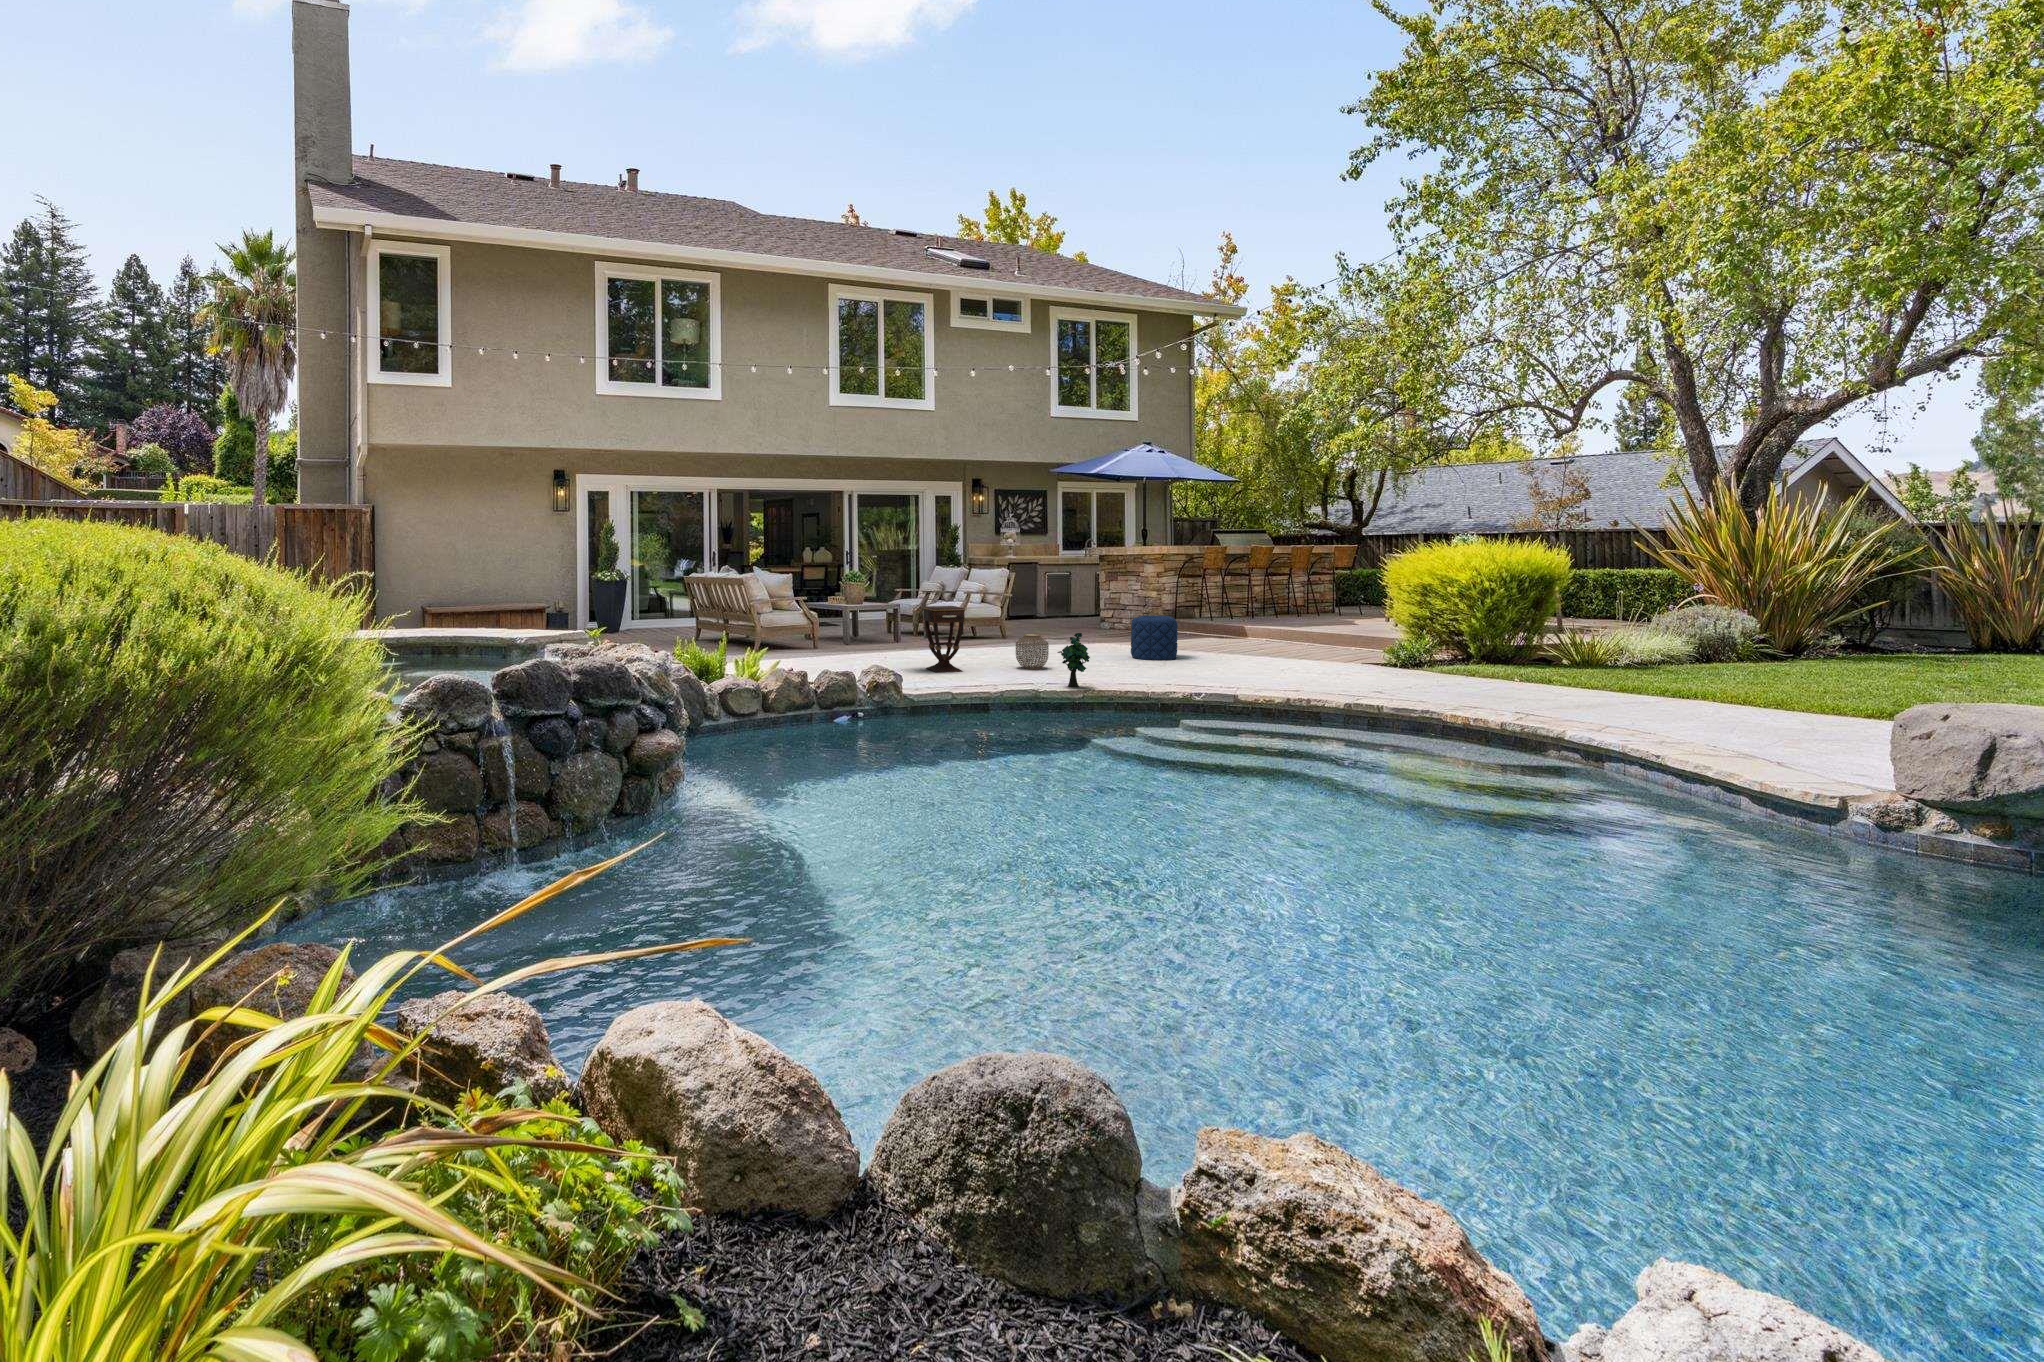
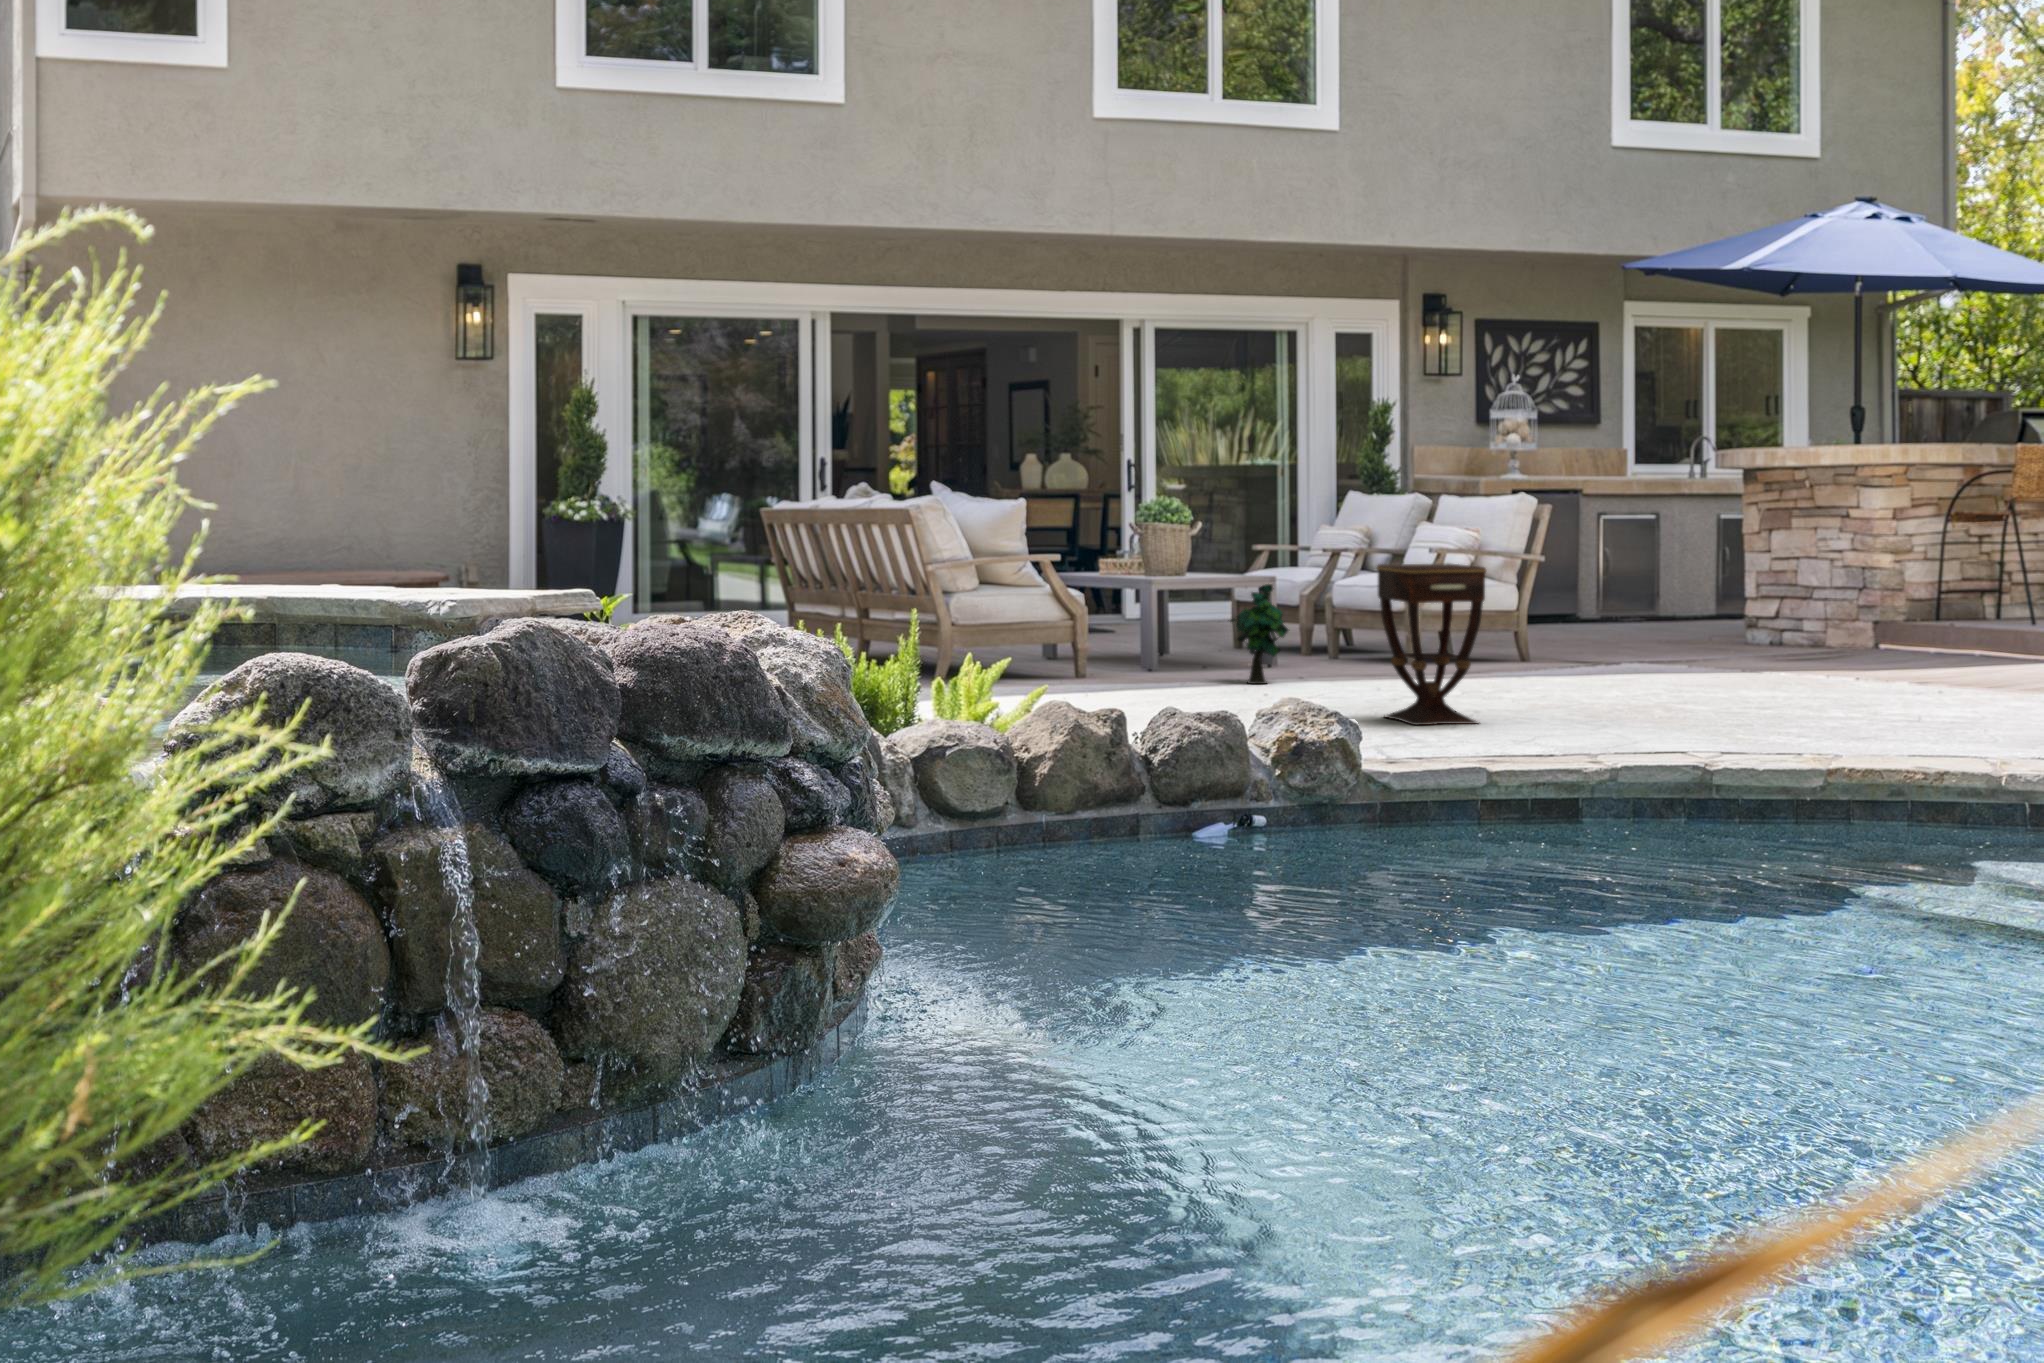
pouf: present [1131,615,1178,660] -> none [1878,594,2001,701]
decorative plant: present [1058,633,1090,687] -> present [1231,584,1288,684]
woven basket: present [1016,634,1049,669] -> none [1608,633,1693,720]

